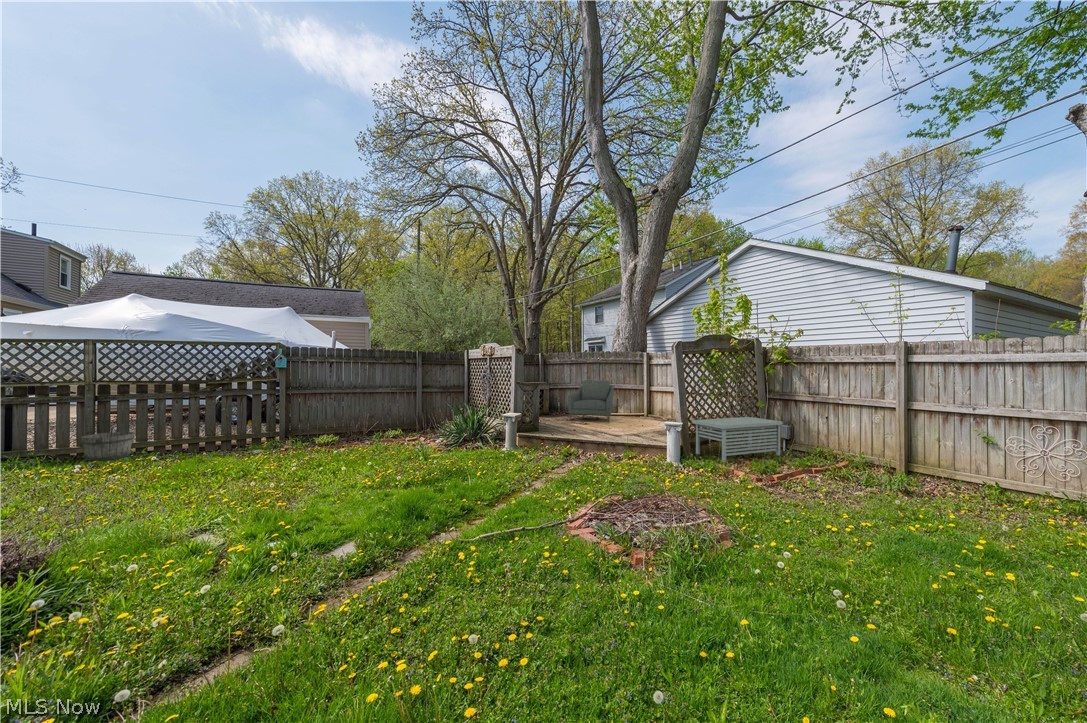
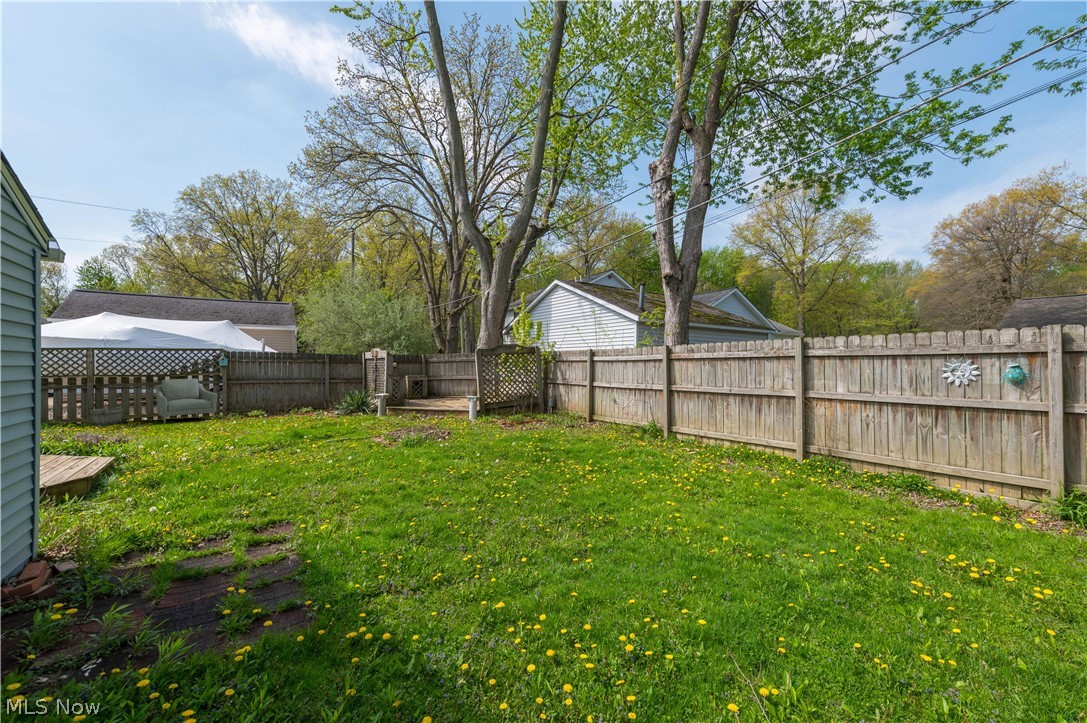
chair: present [568,380,614,422] -> present [156,379,217,424]
storage bench: present [692,417,783,462] -> none [488,398,540,423]

